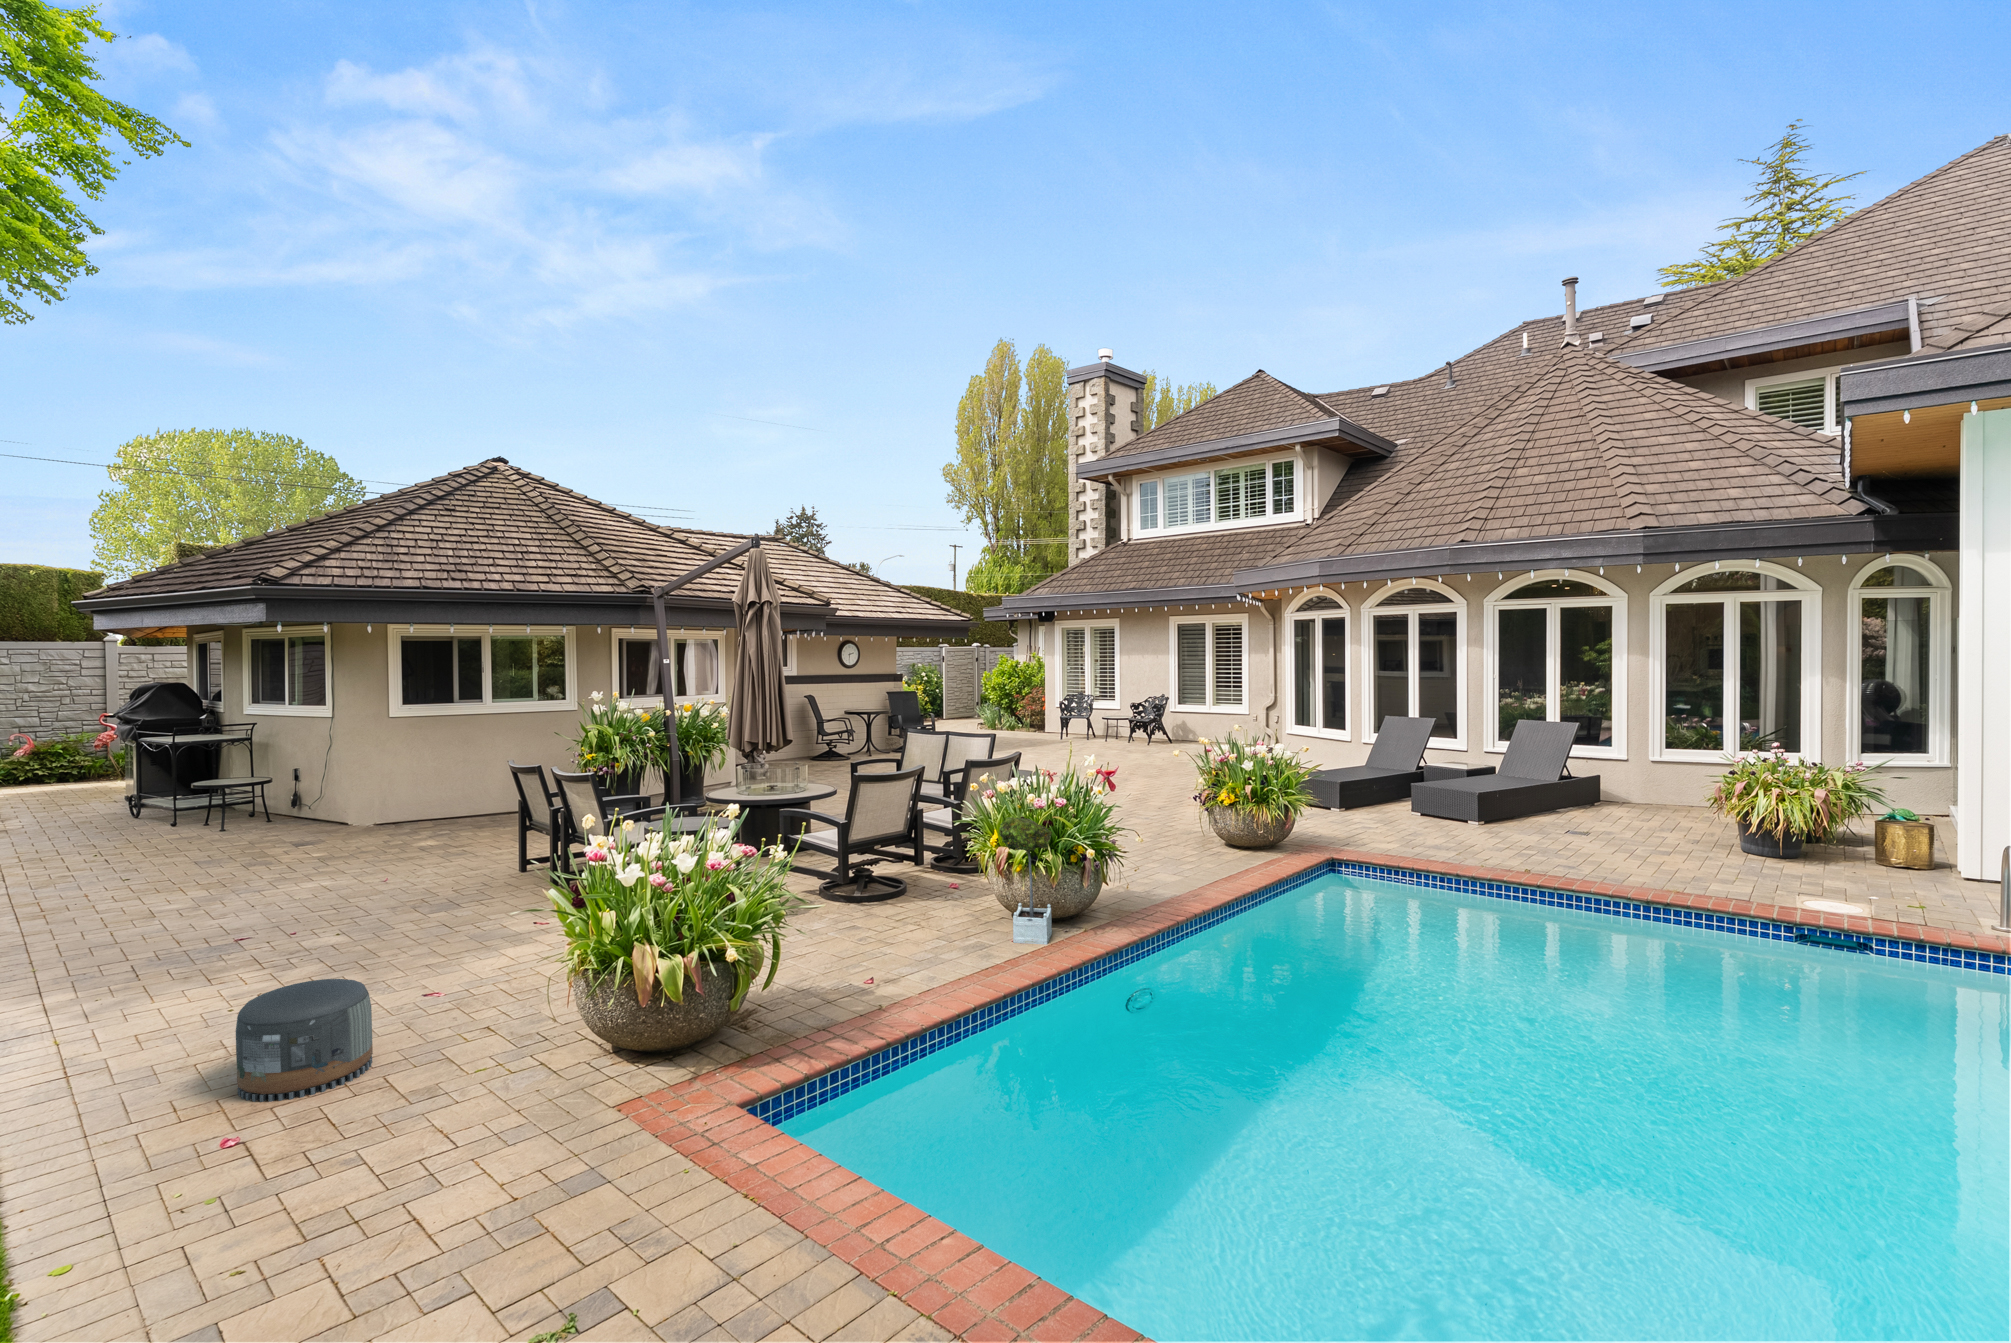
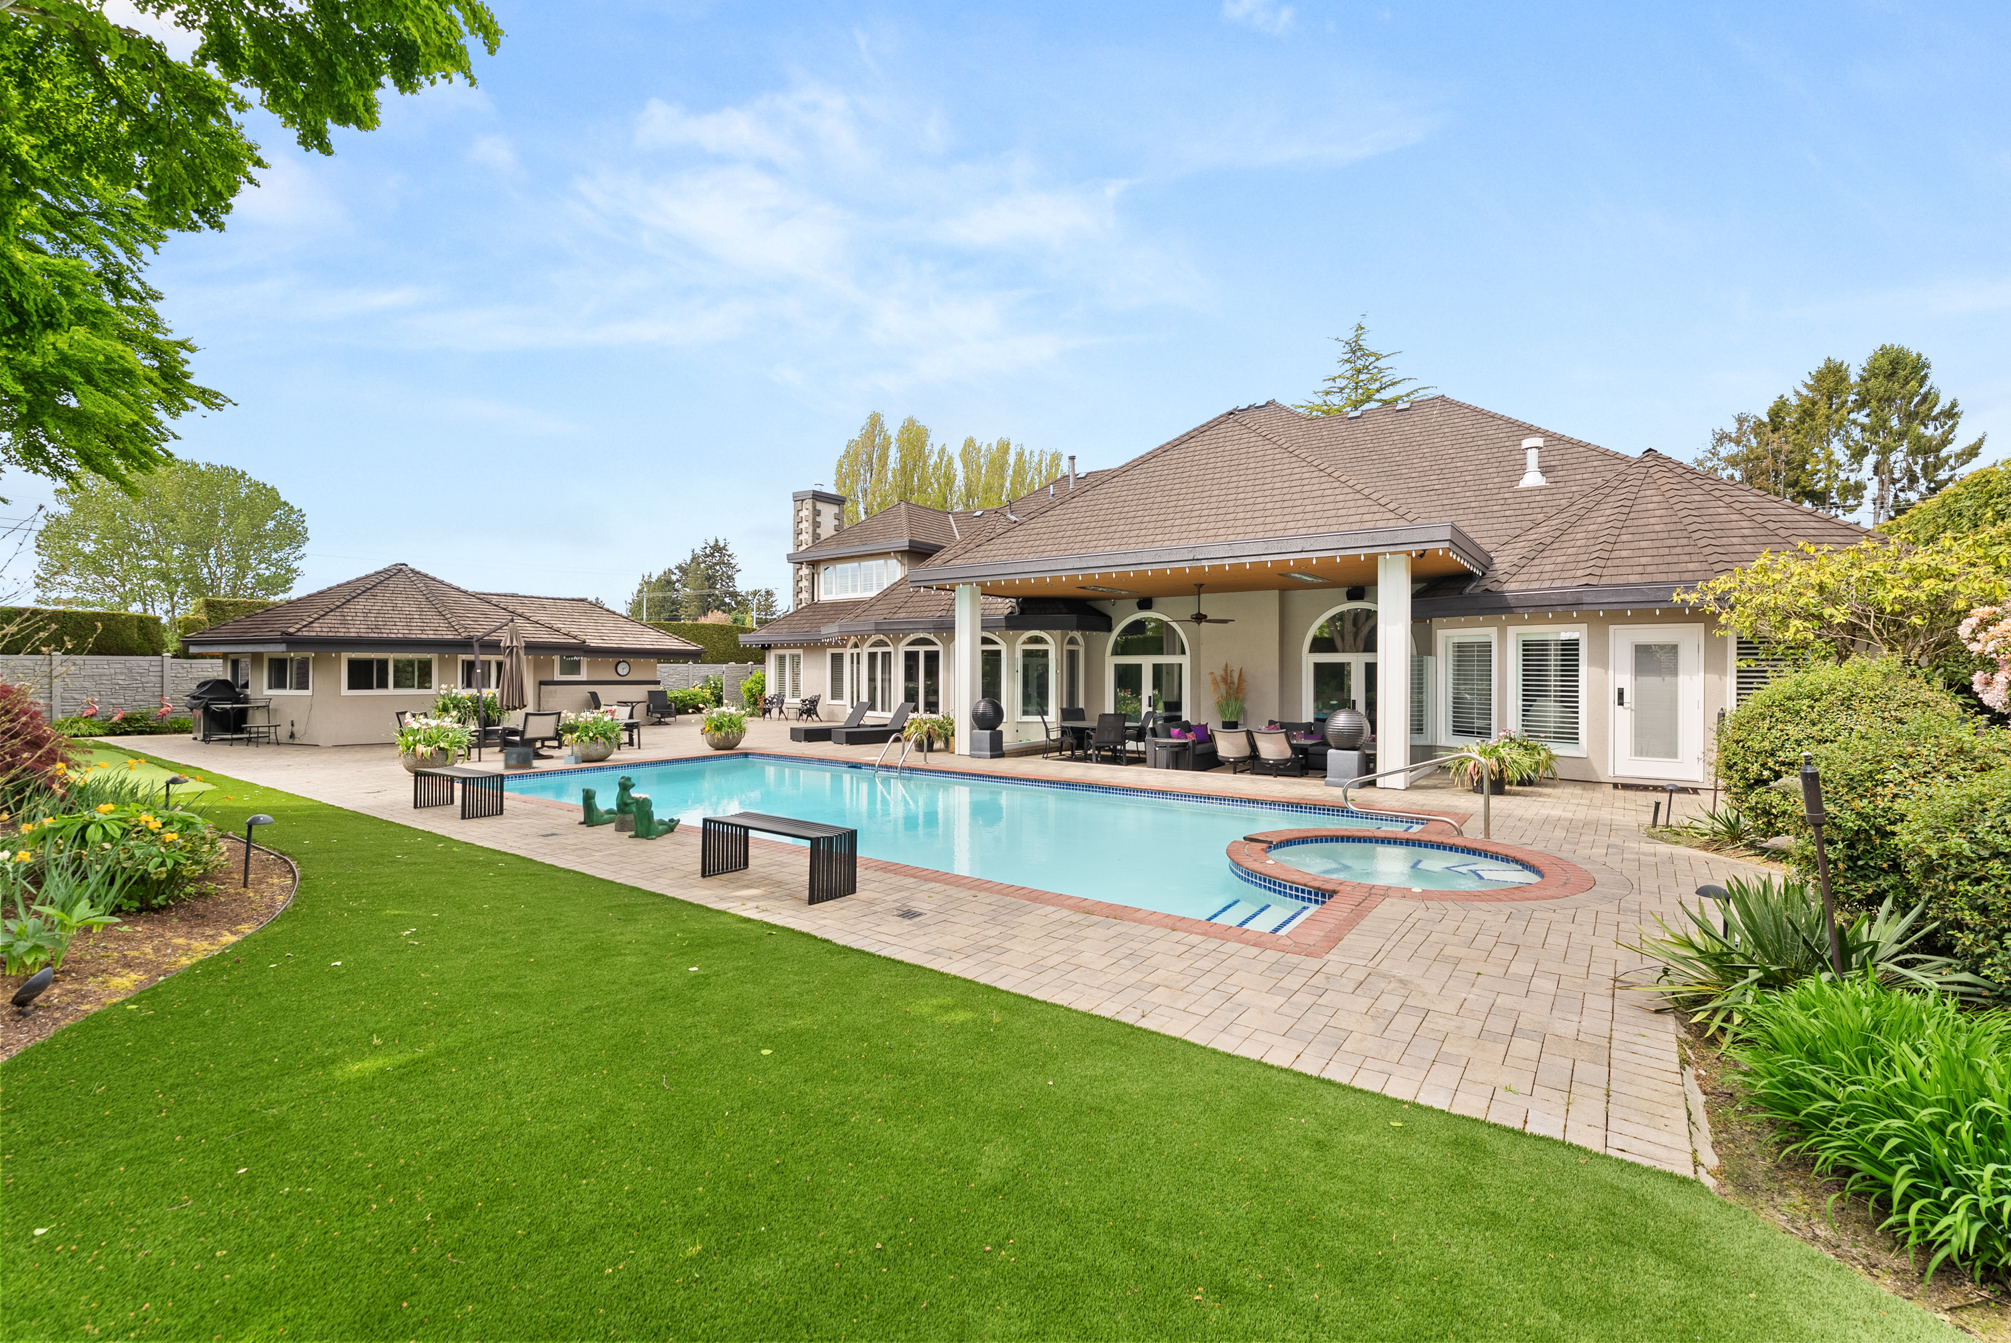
pouf: present [236,979,373,1102] -> present [504,747,533,770]

